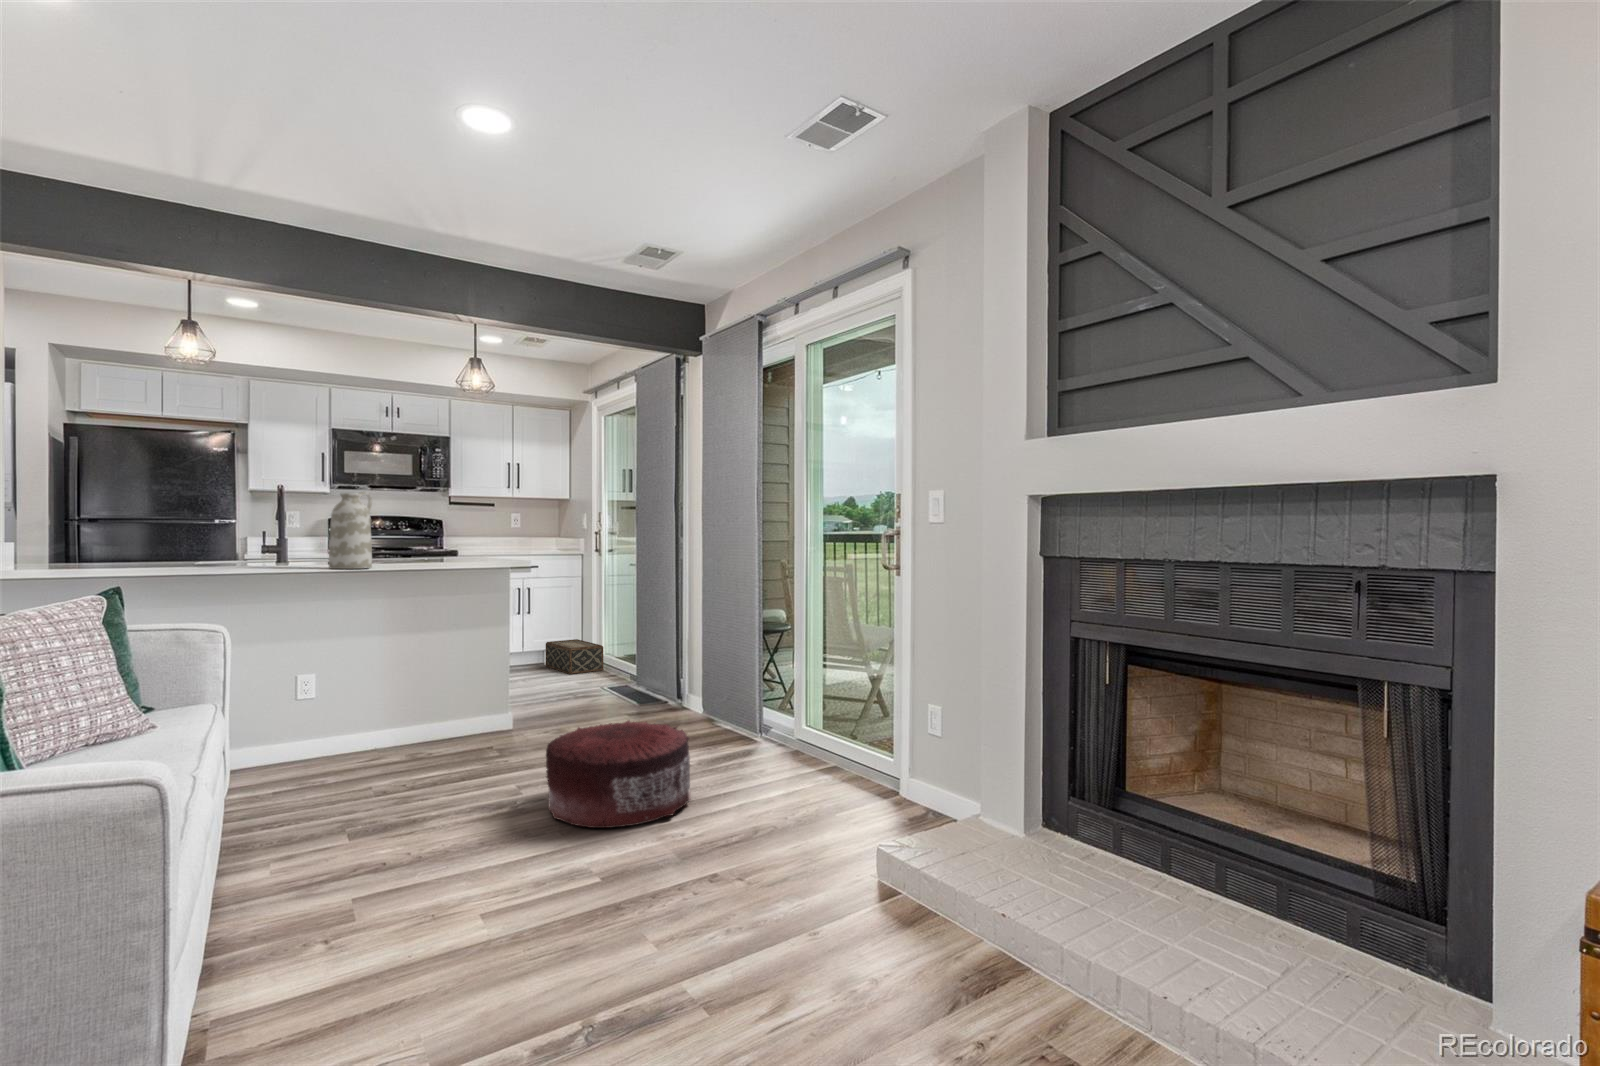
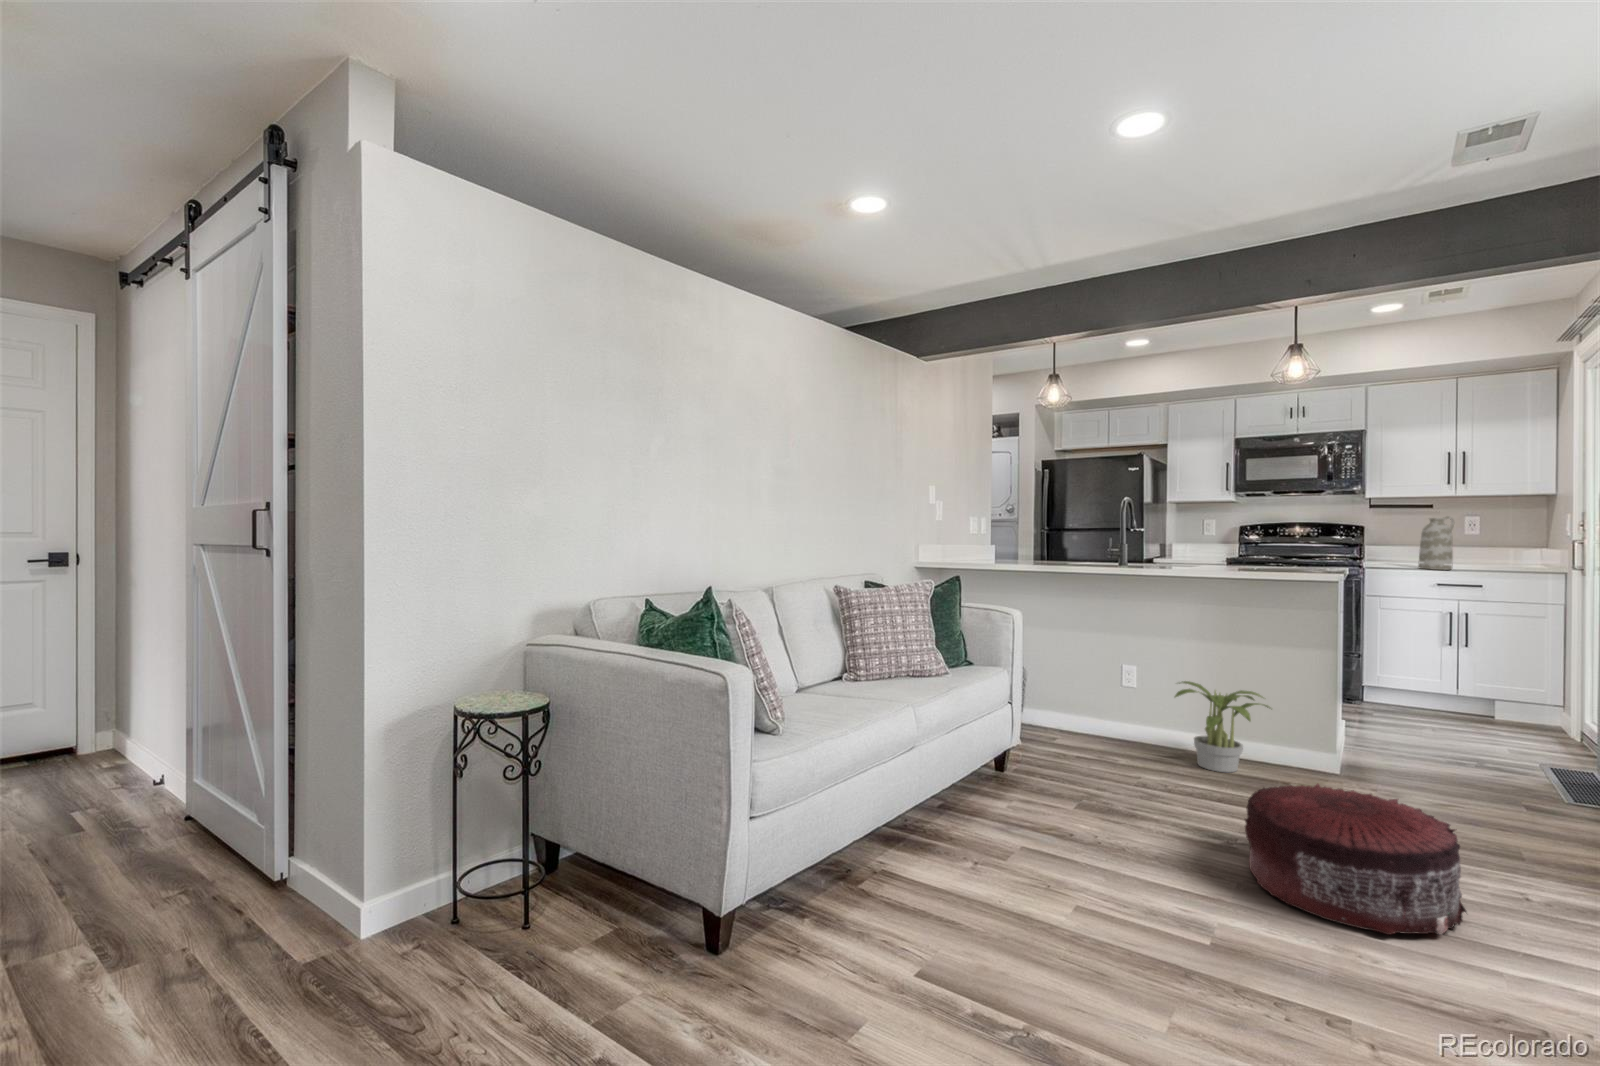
vase: present [329,492,372,569] -> present [1418,516,1454,570]
woven basket: present [546,639,604,674] -> none [1492,687,1581,743]
potted plant: none [377,673,469,762] -> present [1175,681,1270,772]

